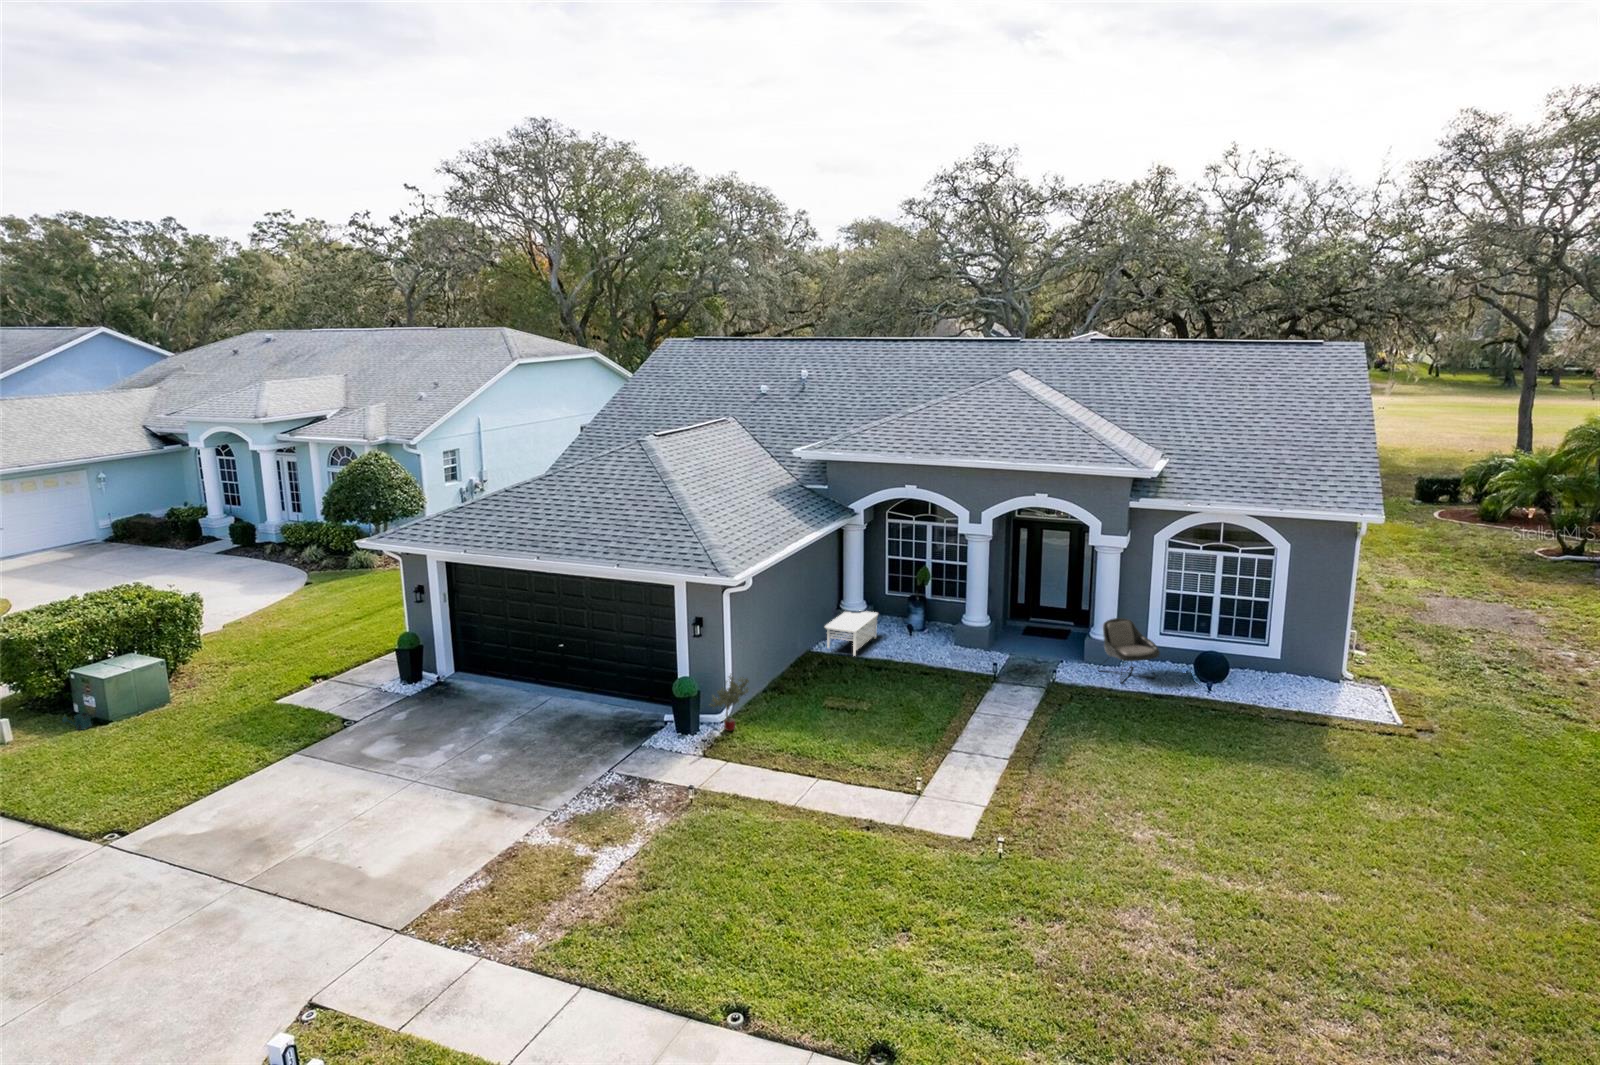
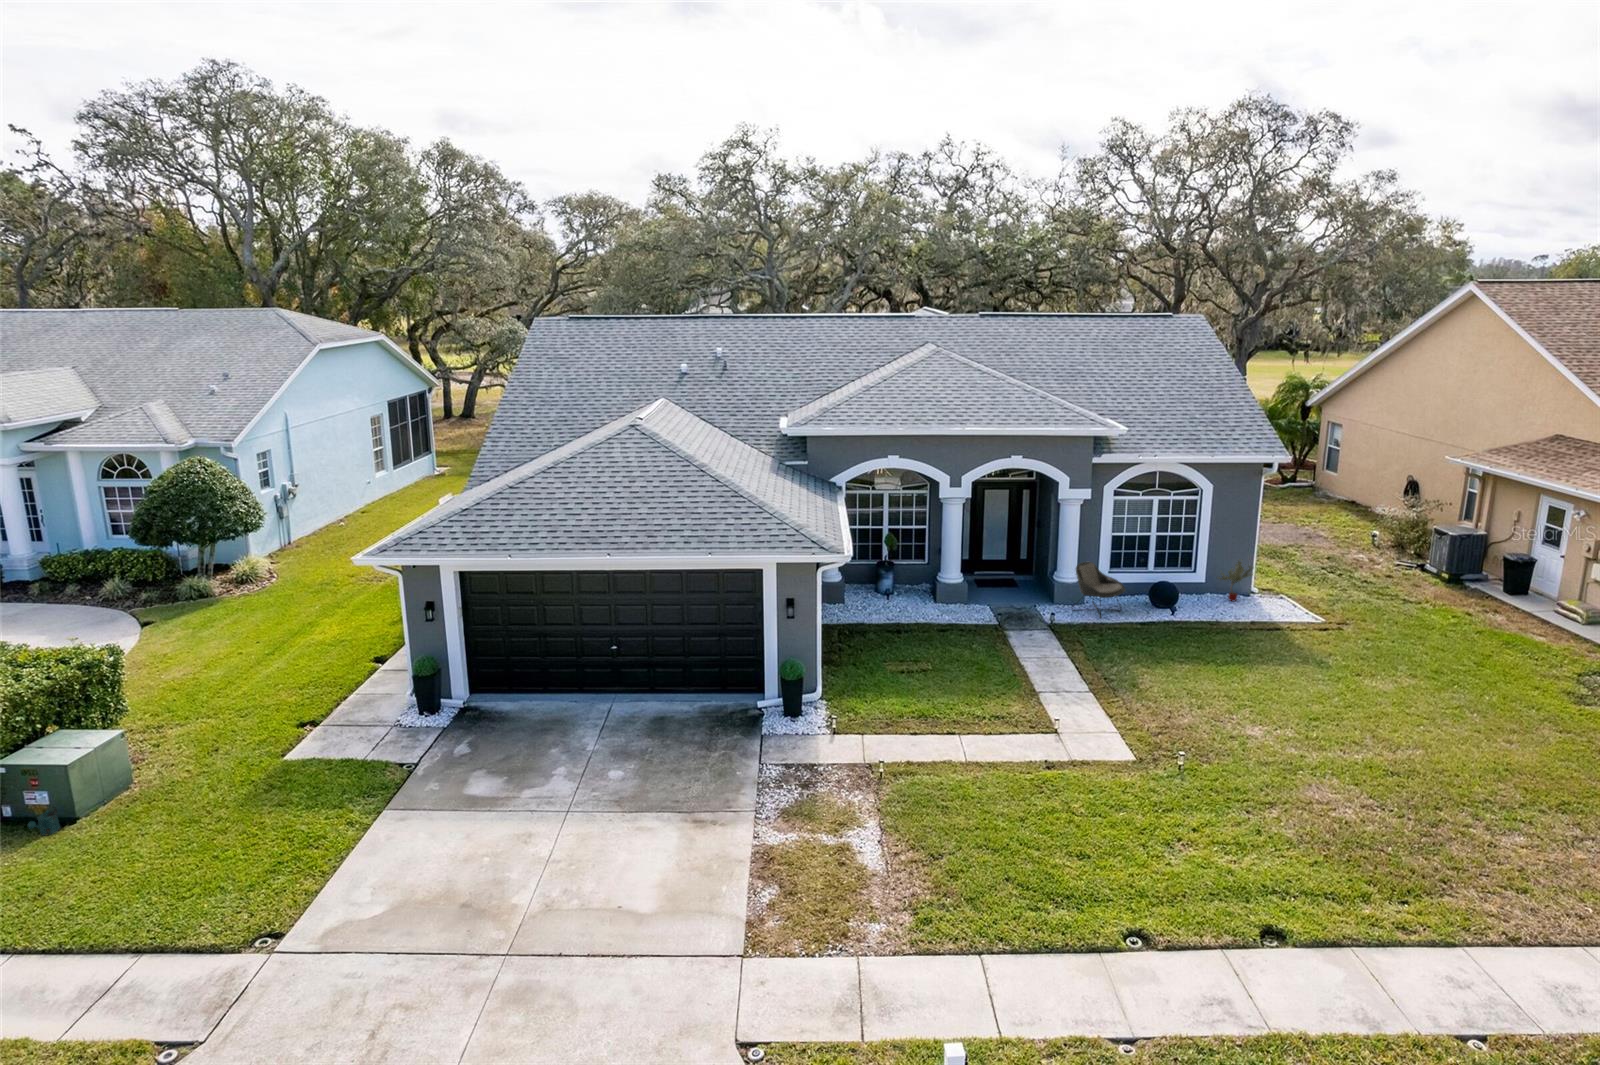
storage bench: present [825,610,878,656] -> none [827,581,860,625]
potted tree: present [710,675,749,731] -> present [1219,559,1253,601]

